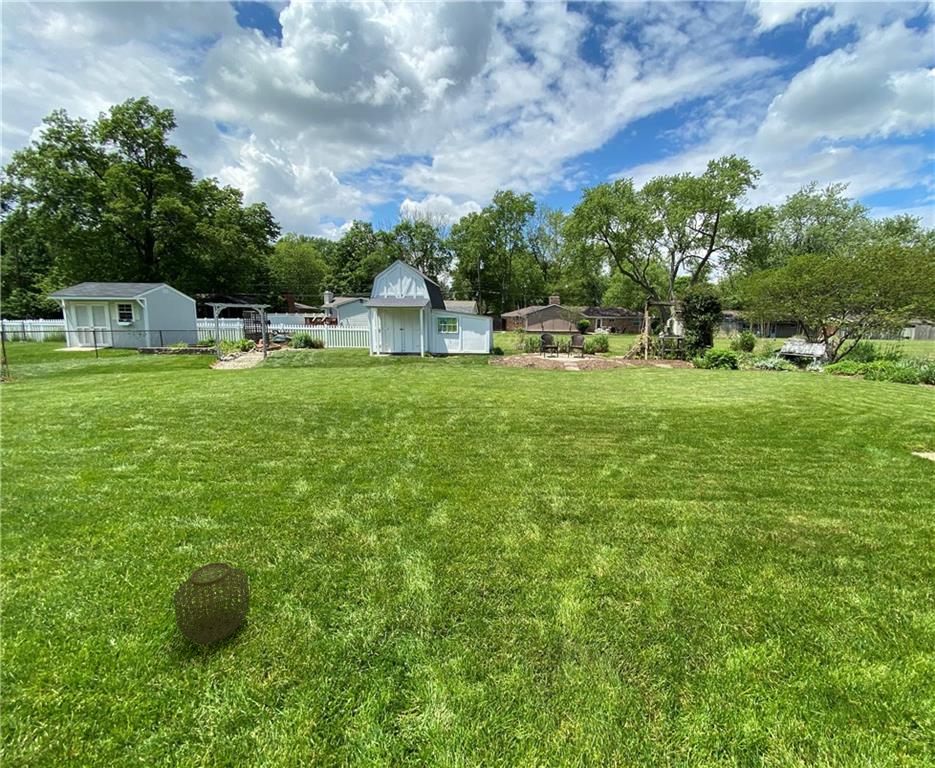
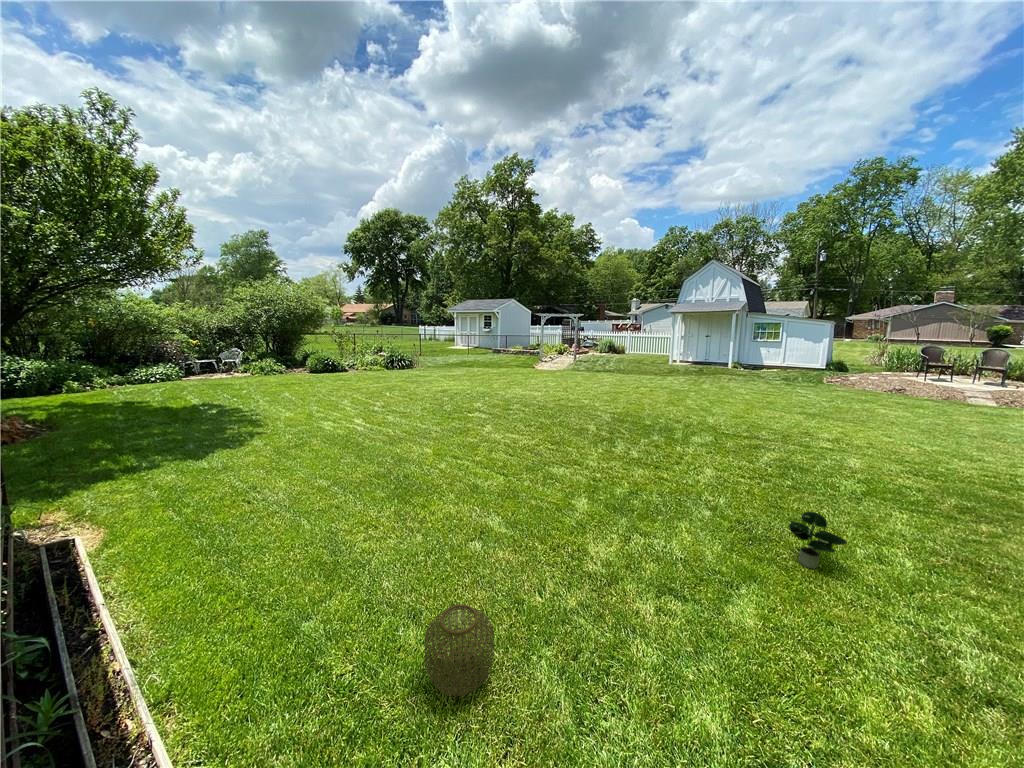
potted plant: none [464,443,497,482] -> present [789,511,847,569]

